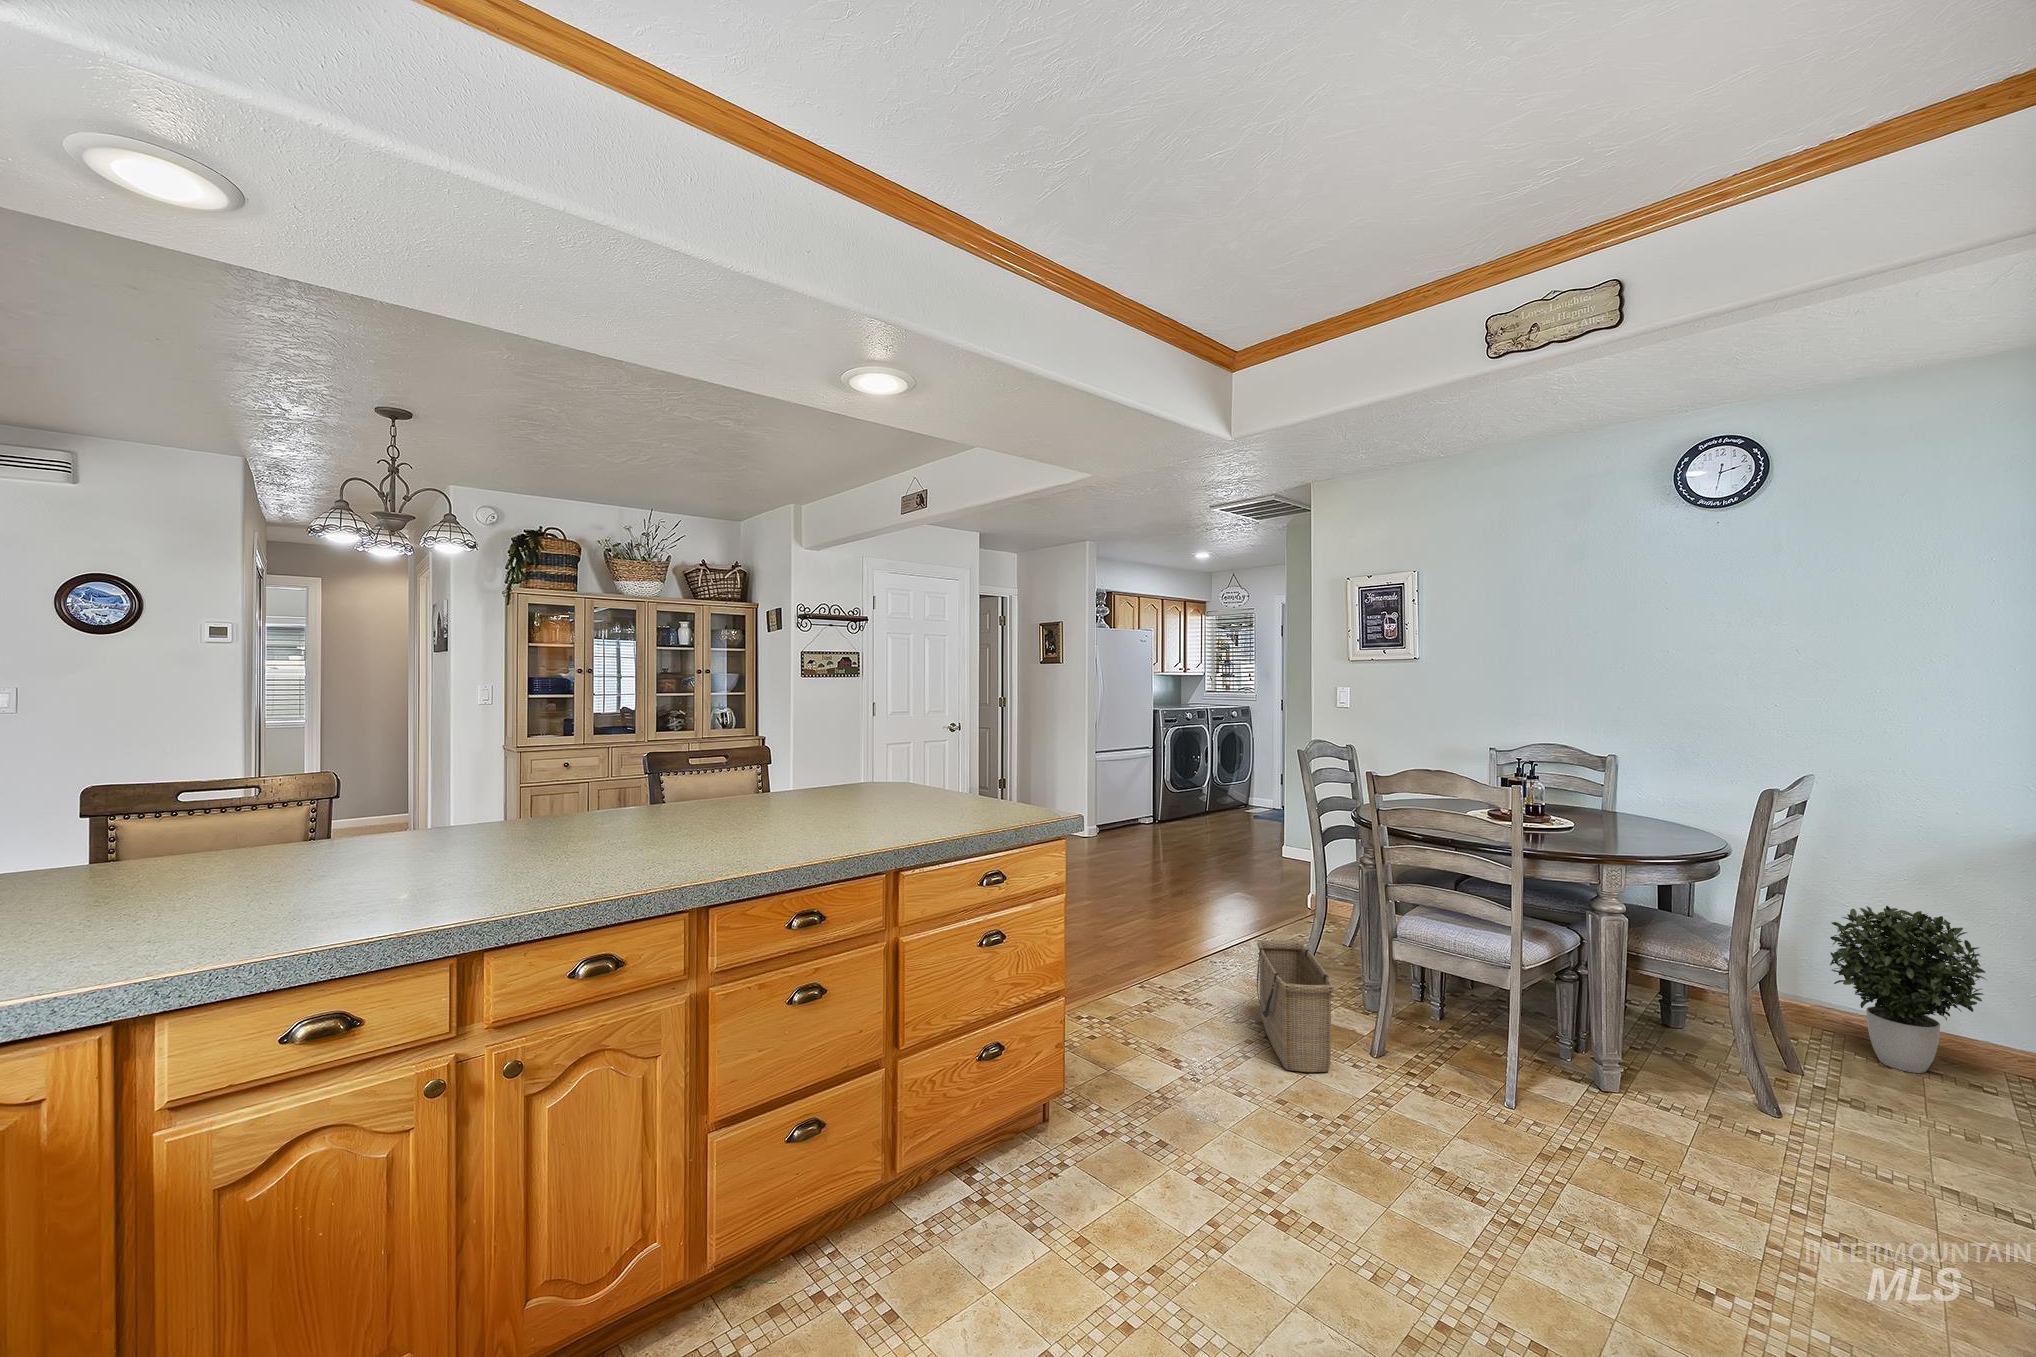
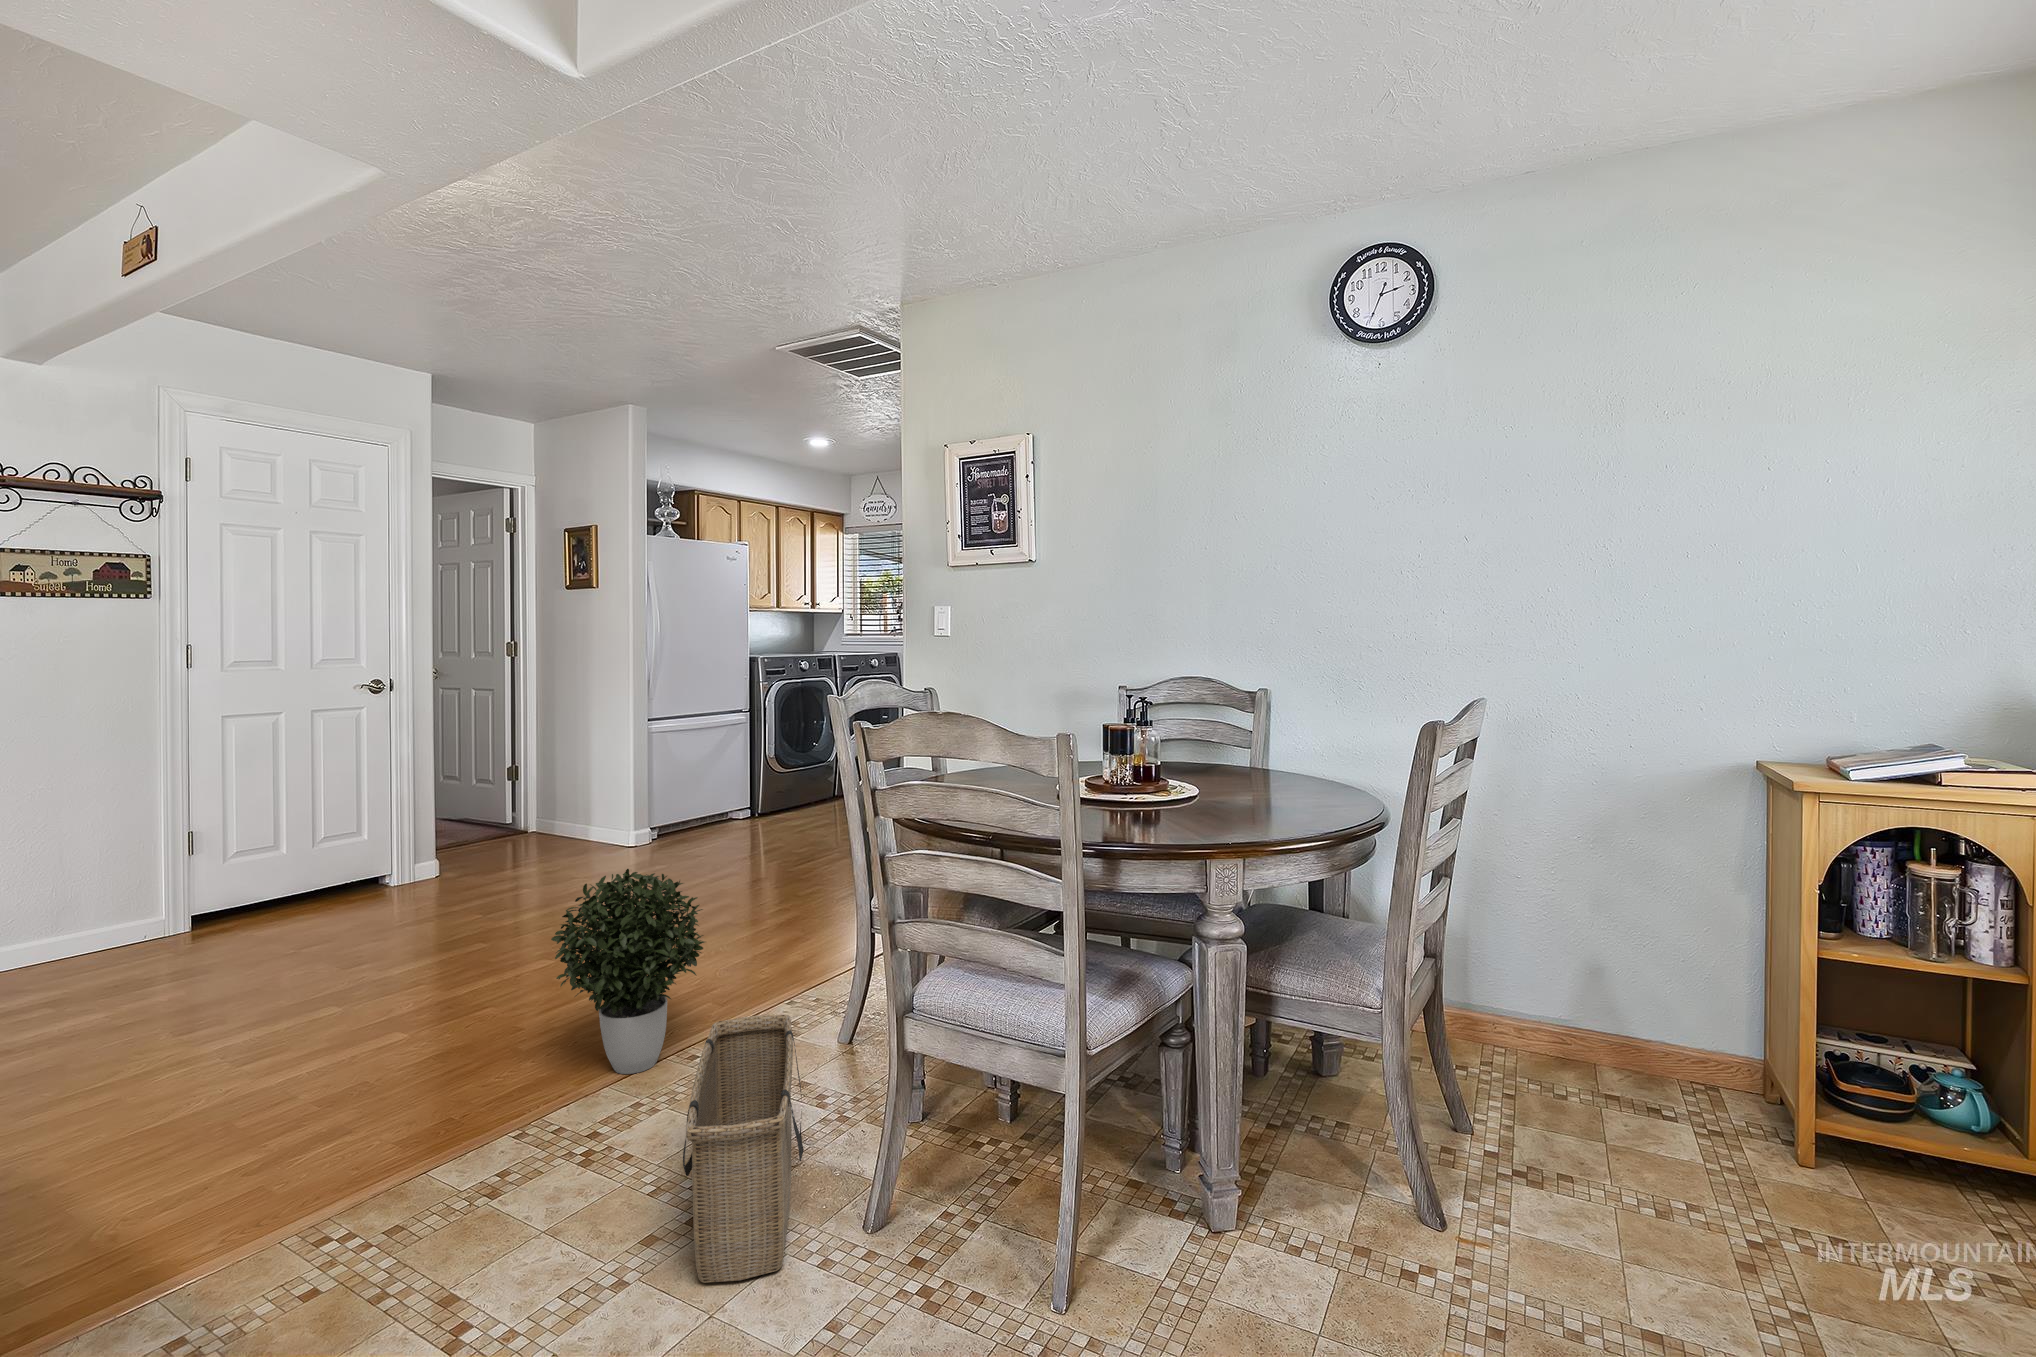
potted plant: present [1830,906,1986,1073] -> present [551,869,705,1074]

